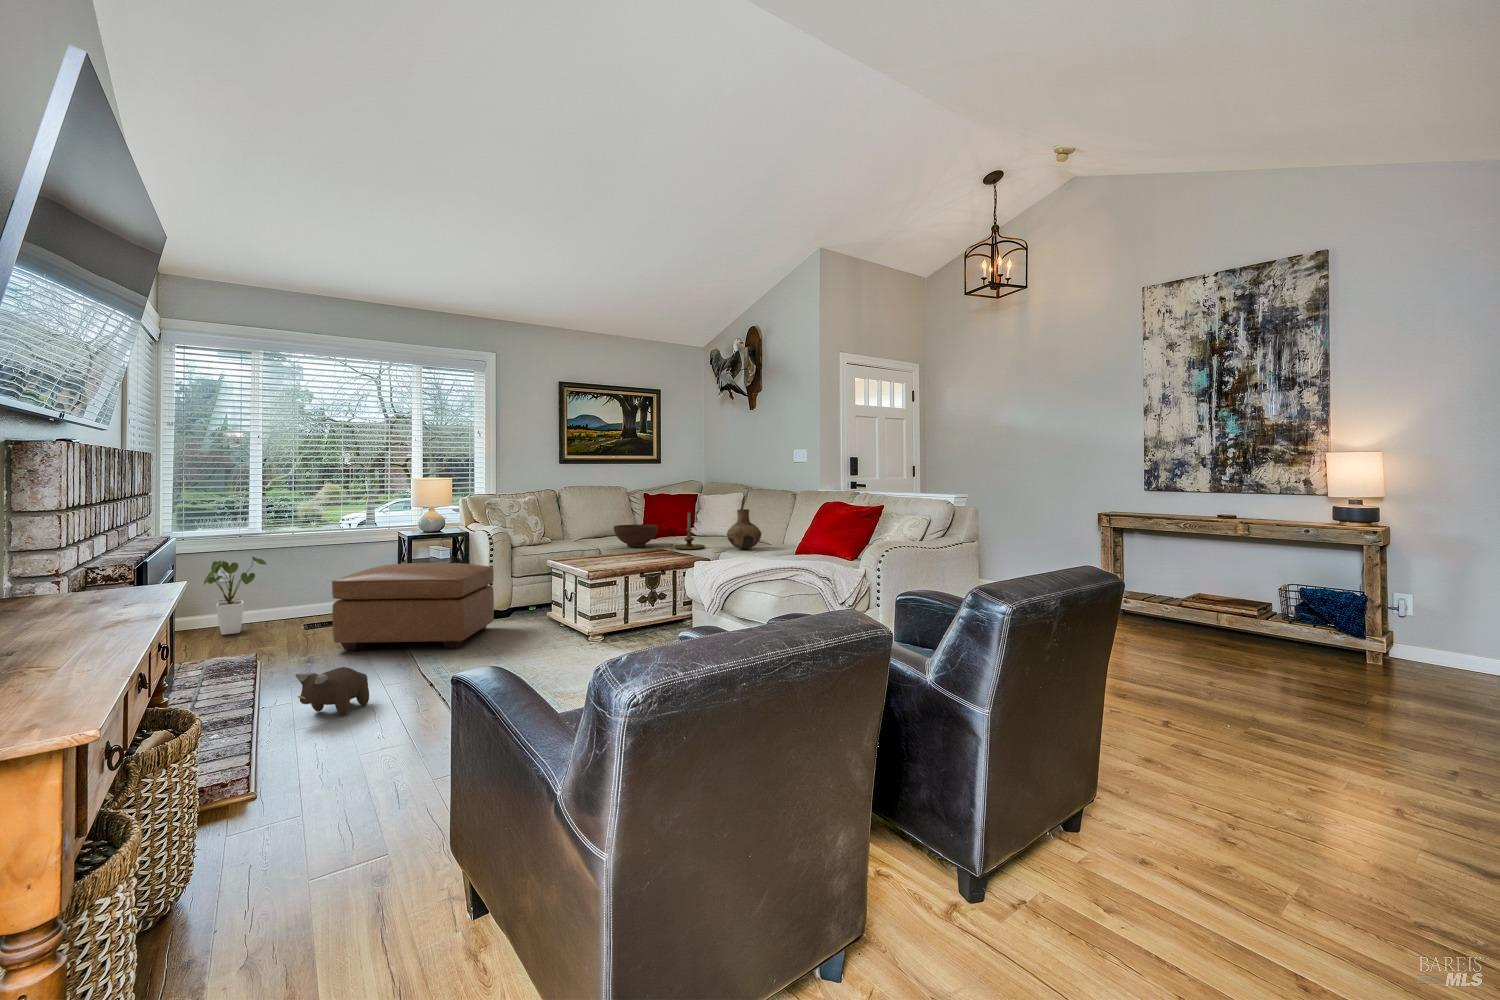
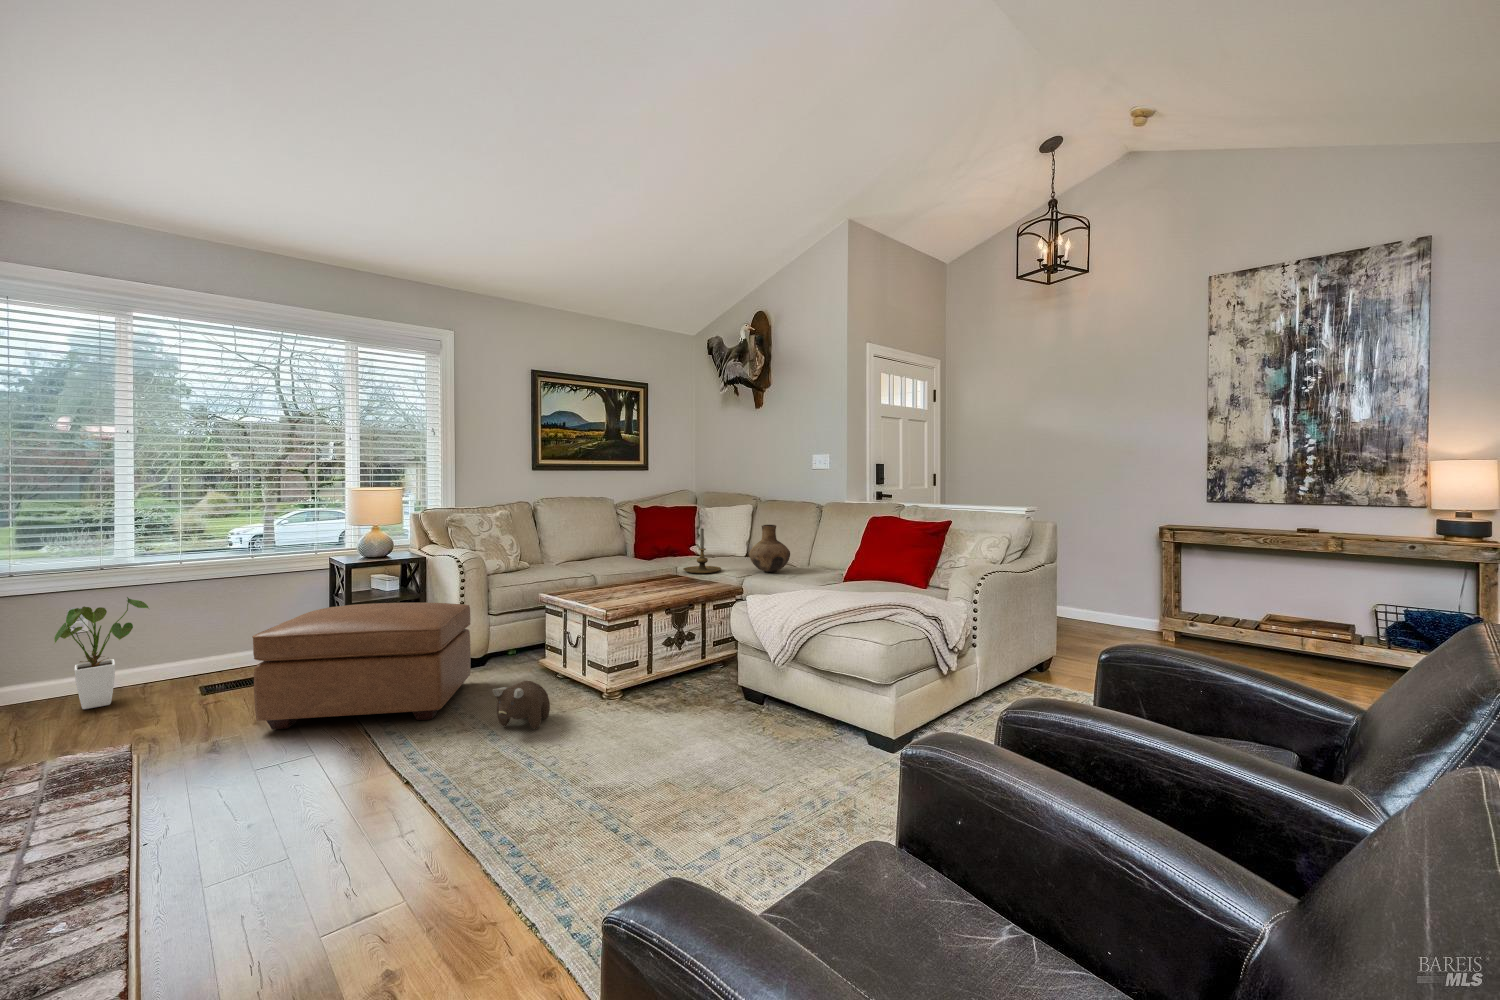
fruit bowl: present [614,524,658,547] -> none [608,542,661,570]
plush toy: present [295,667,369,716] -> present [492,681,550,729]

